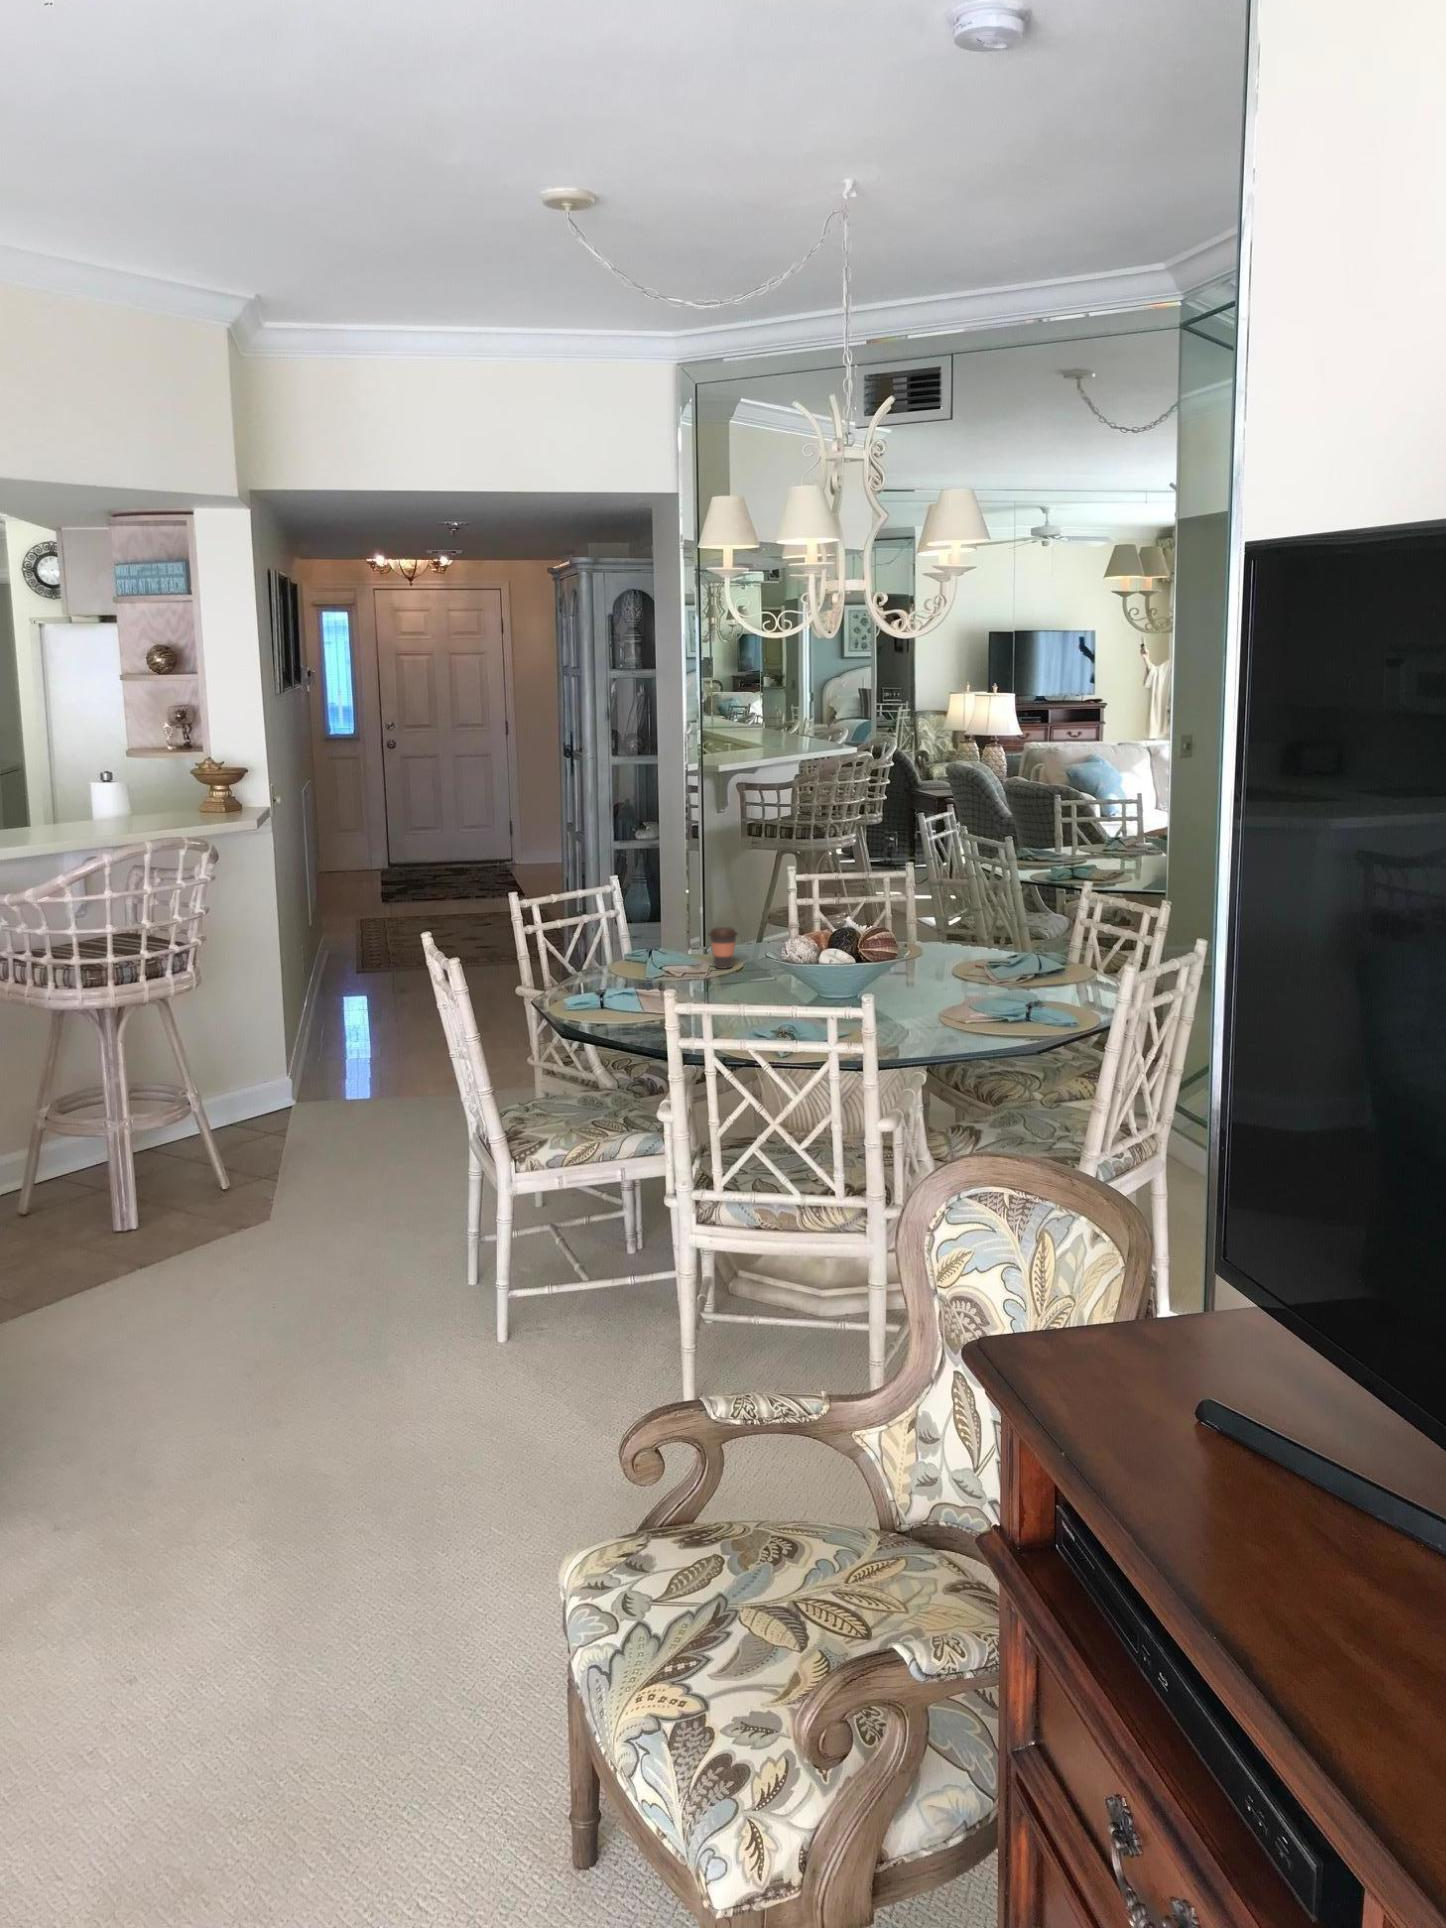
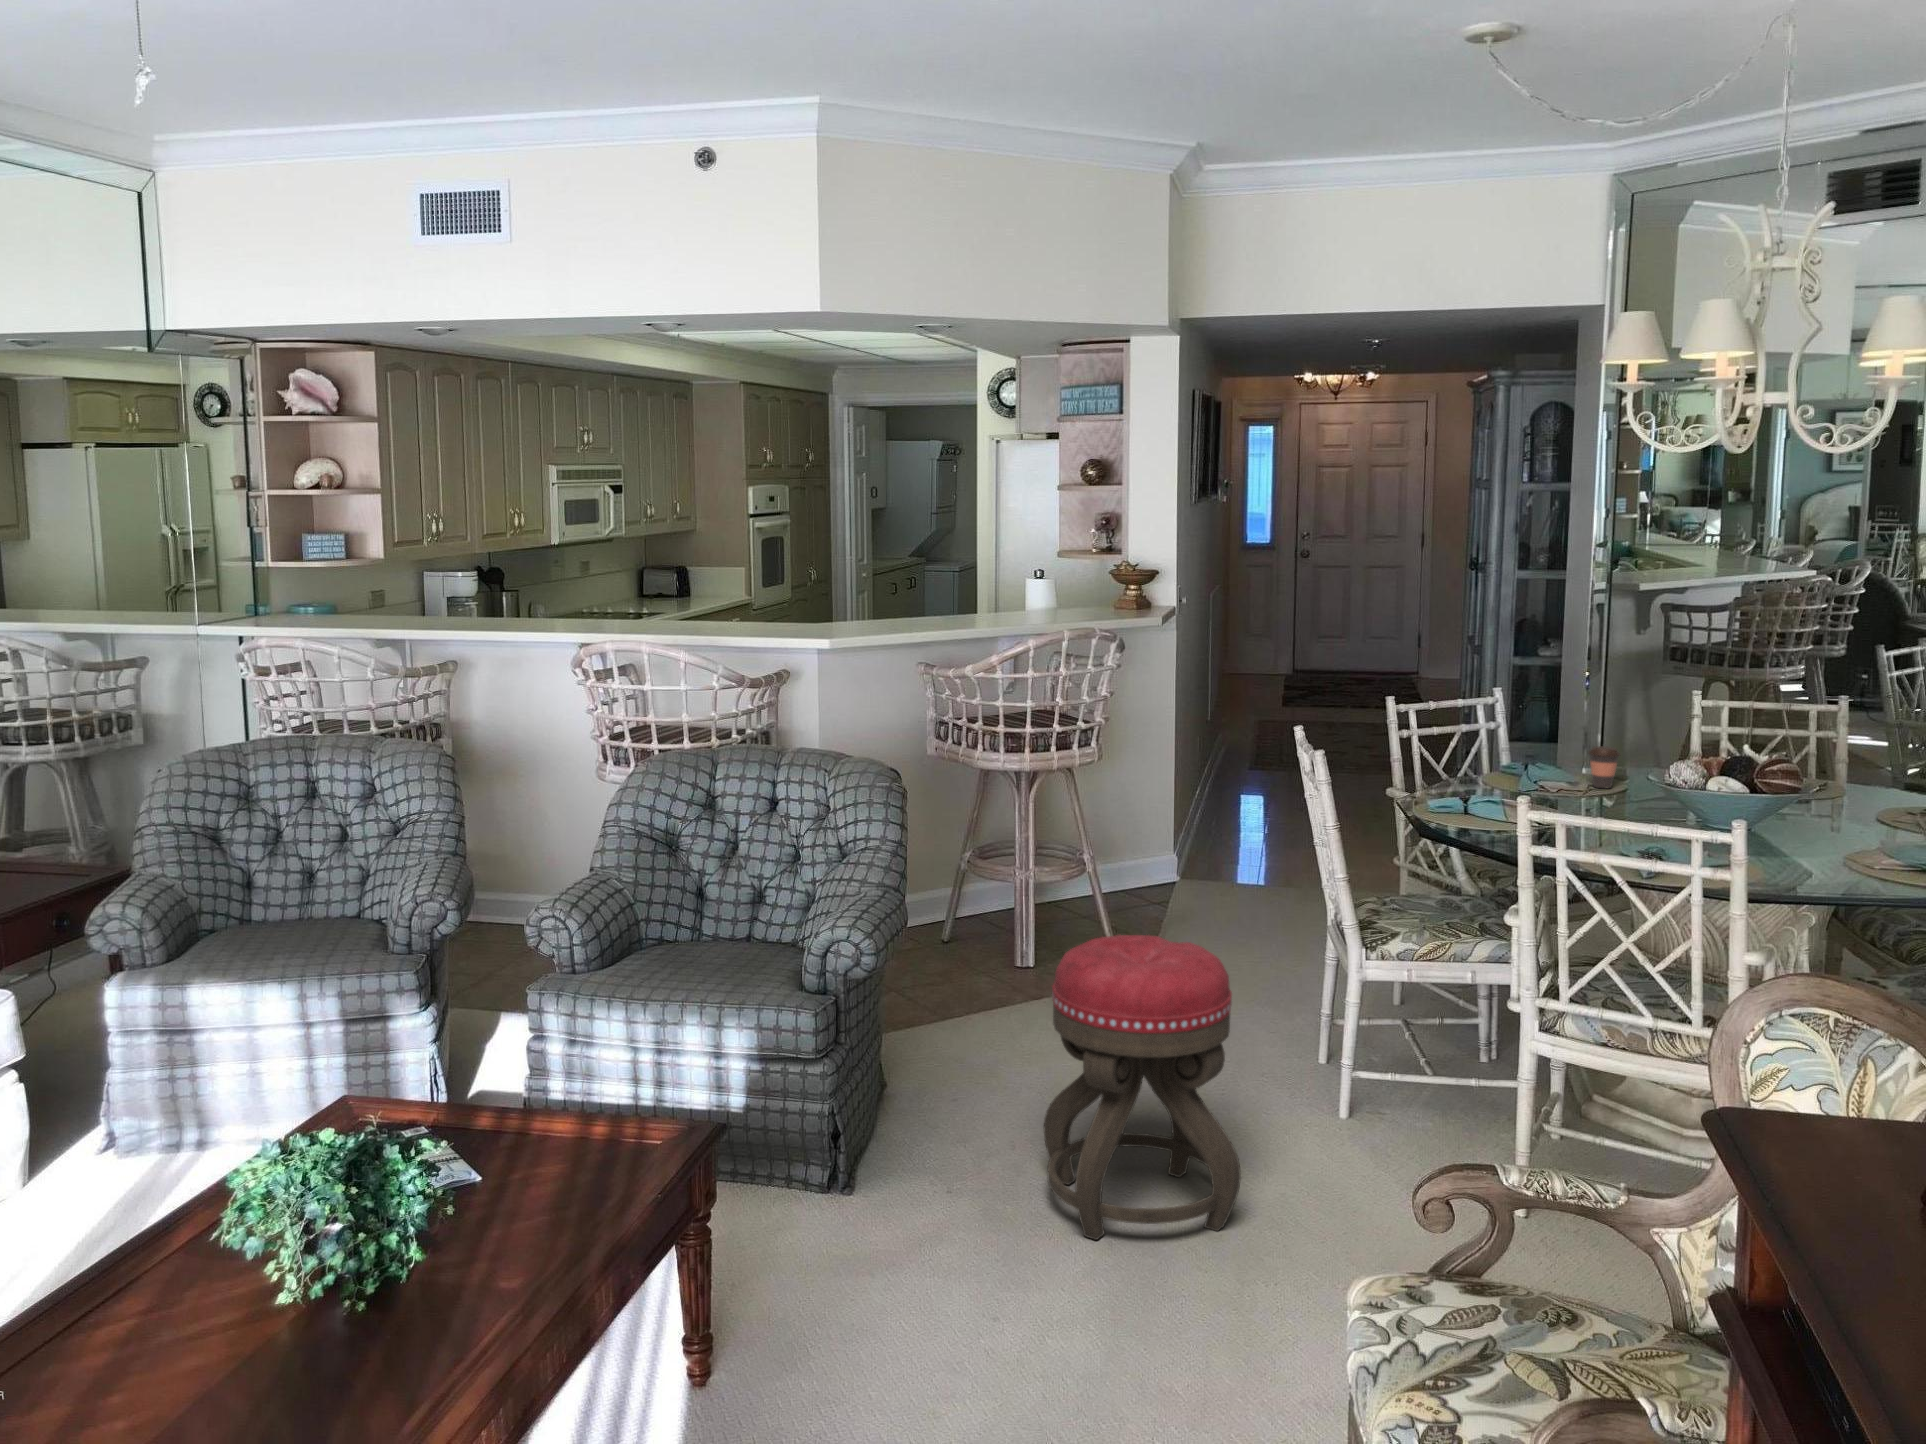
ottoman: none [171,1186,409,1547] -> present [1043,935,1241,1240]

